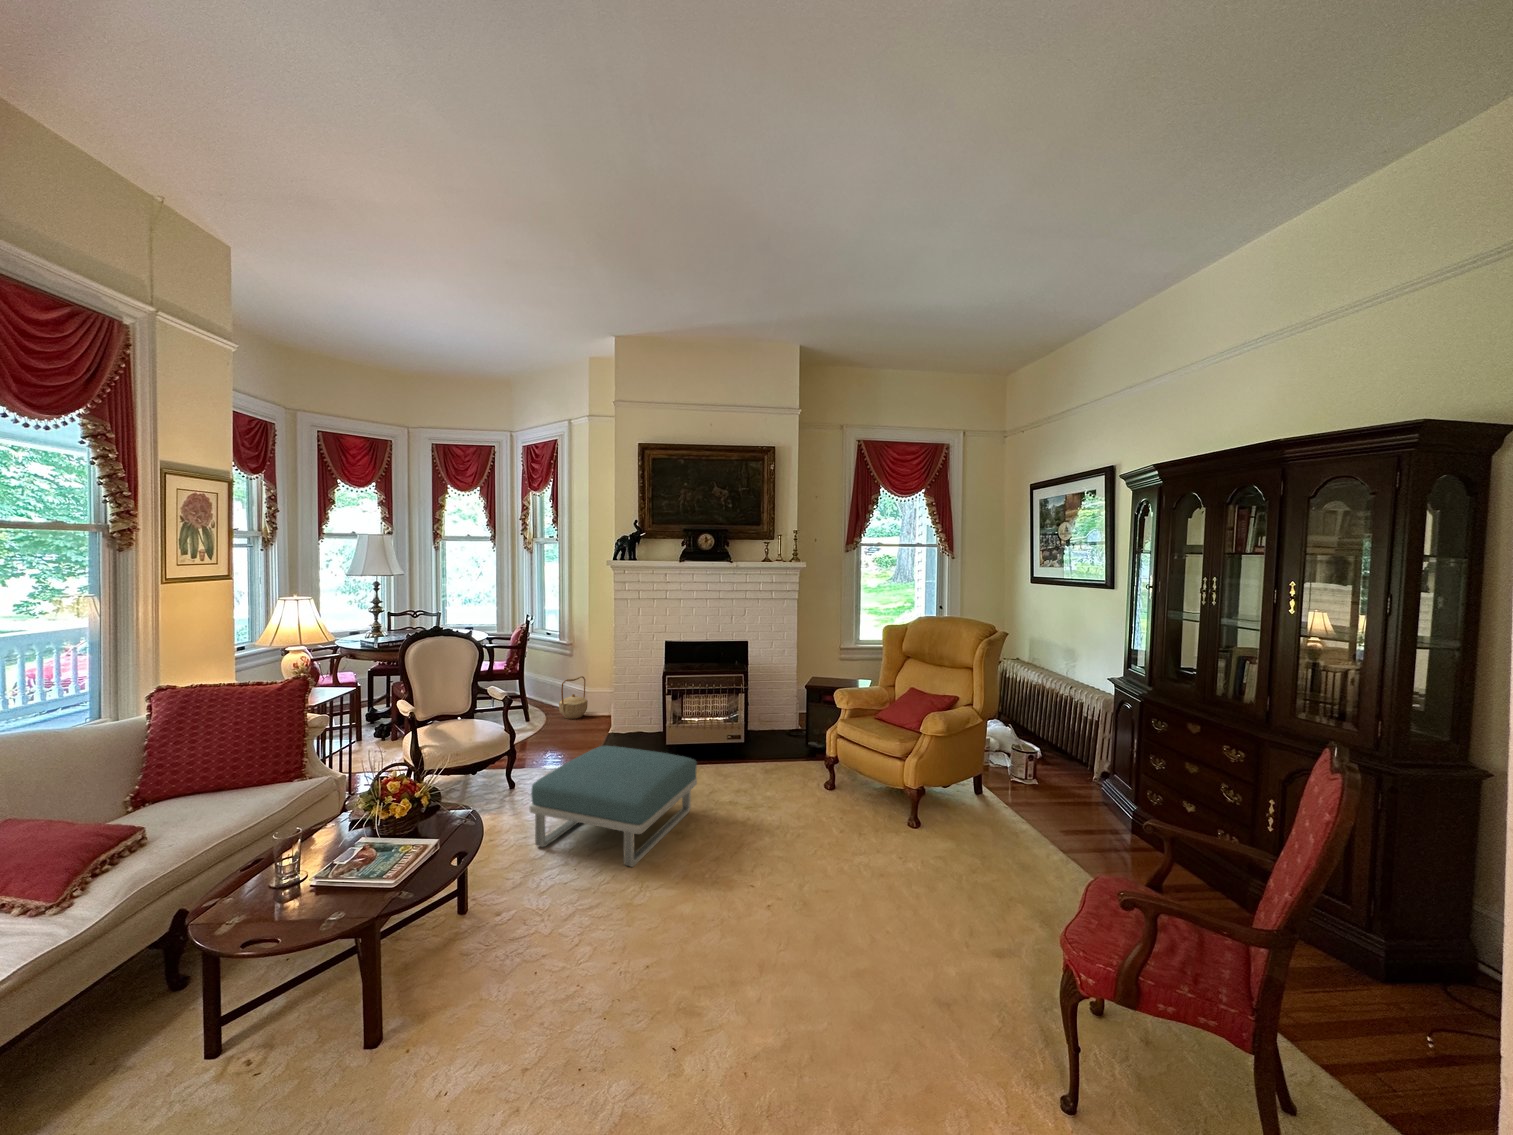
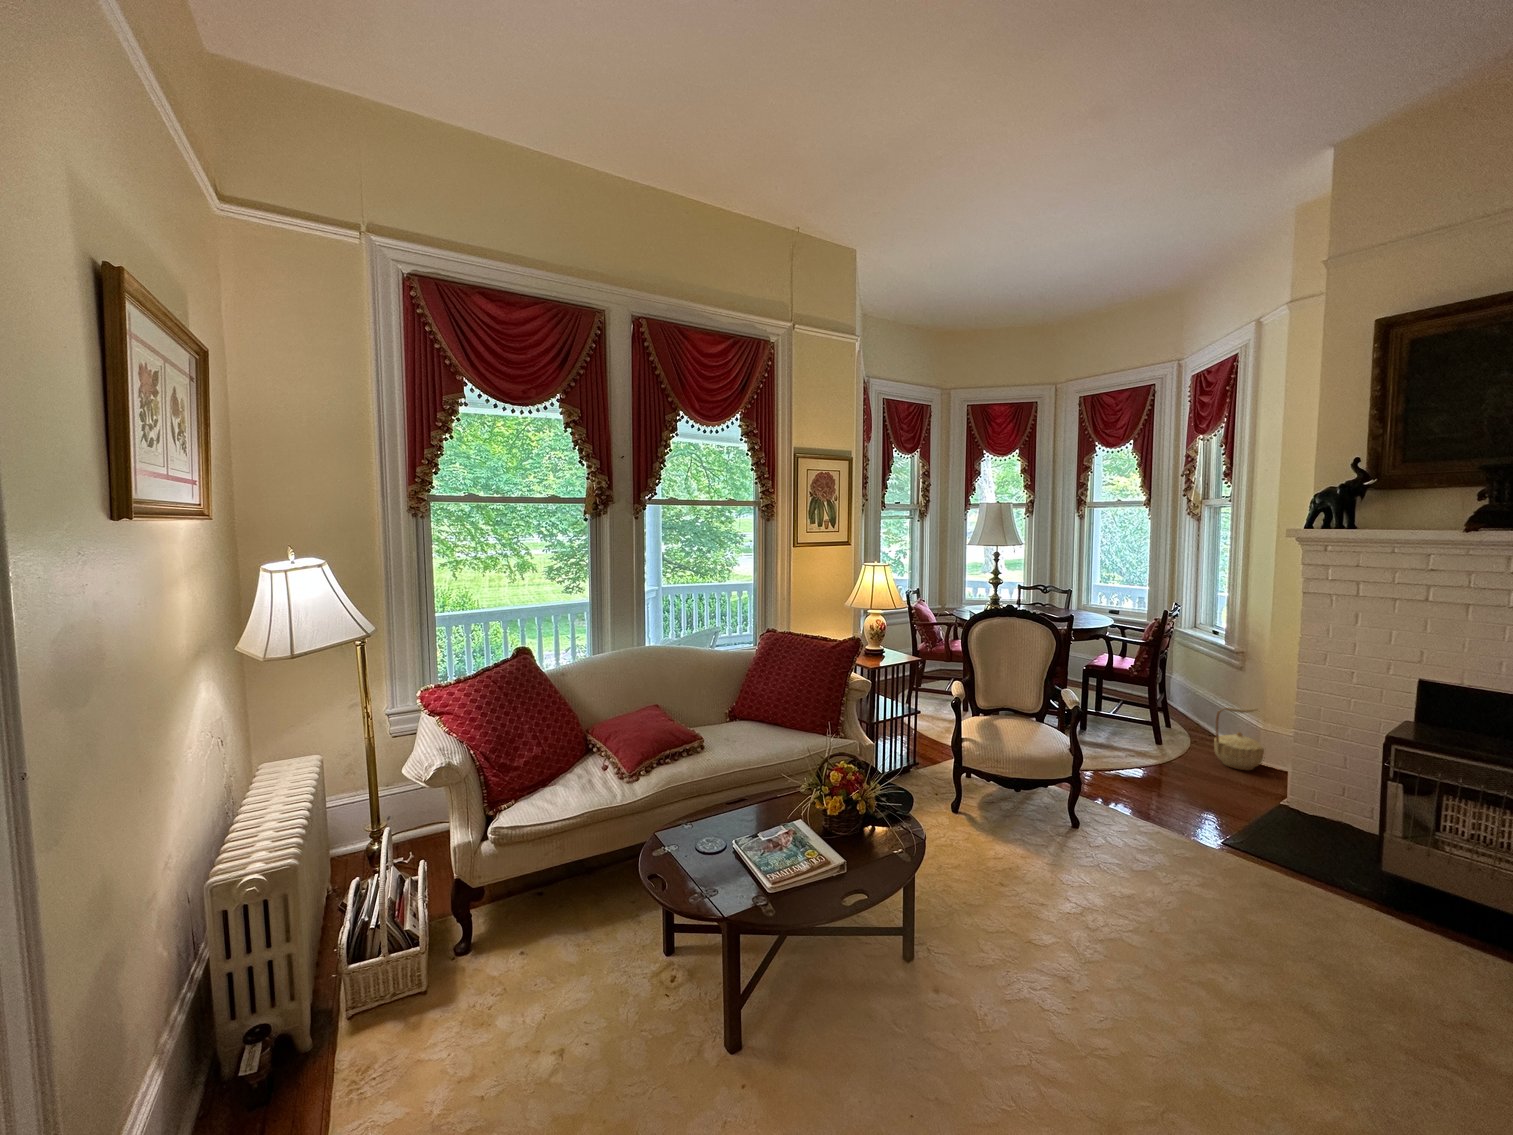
footstool: present [530,746,697,867] -> none [1038,824,1378,1048]

